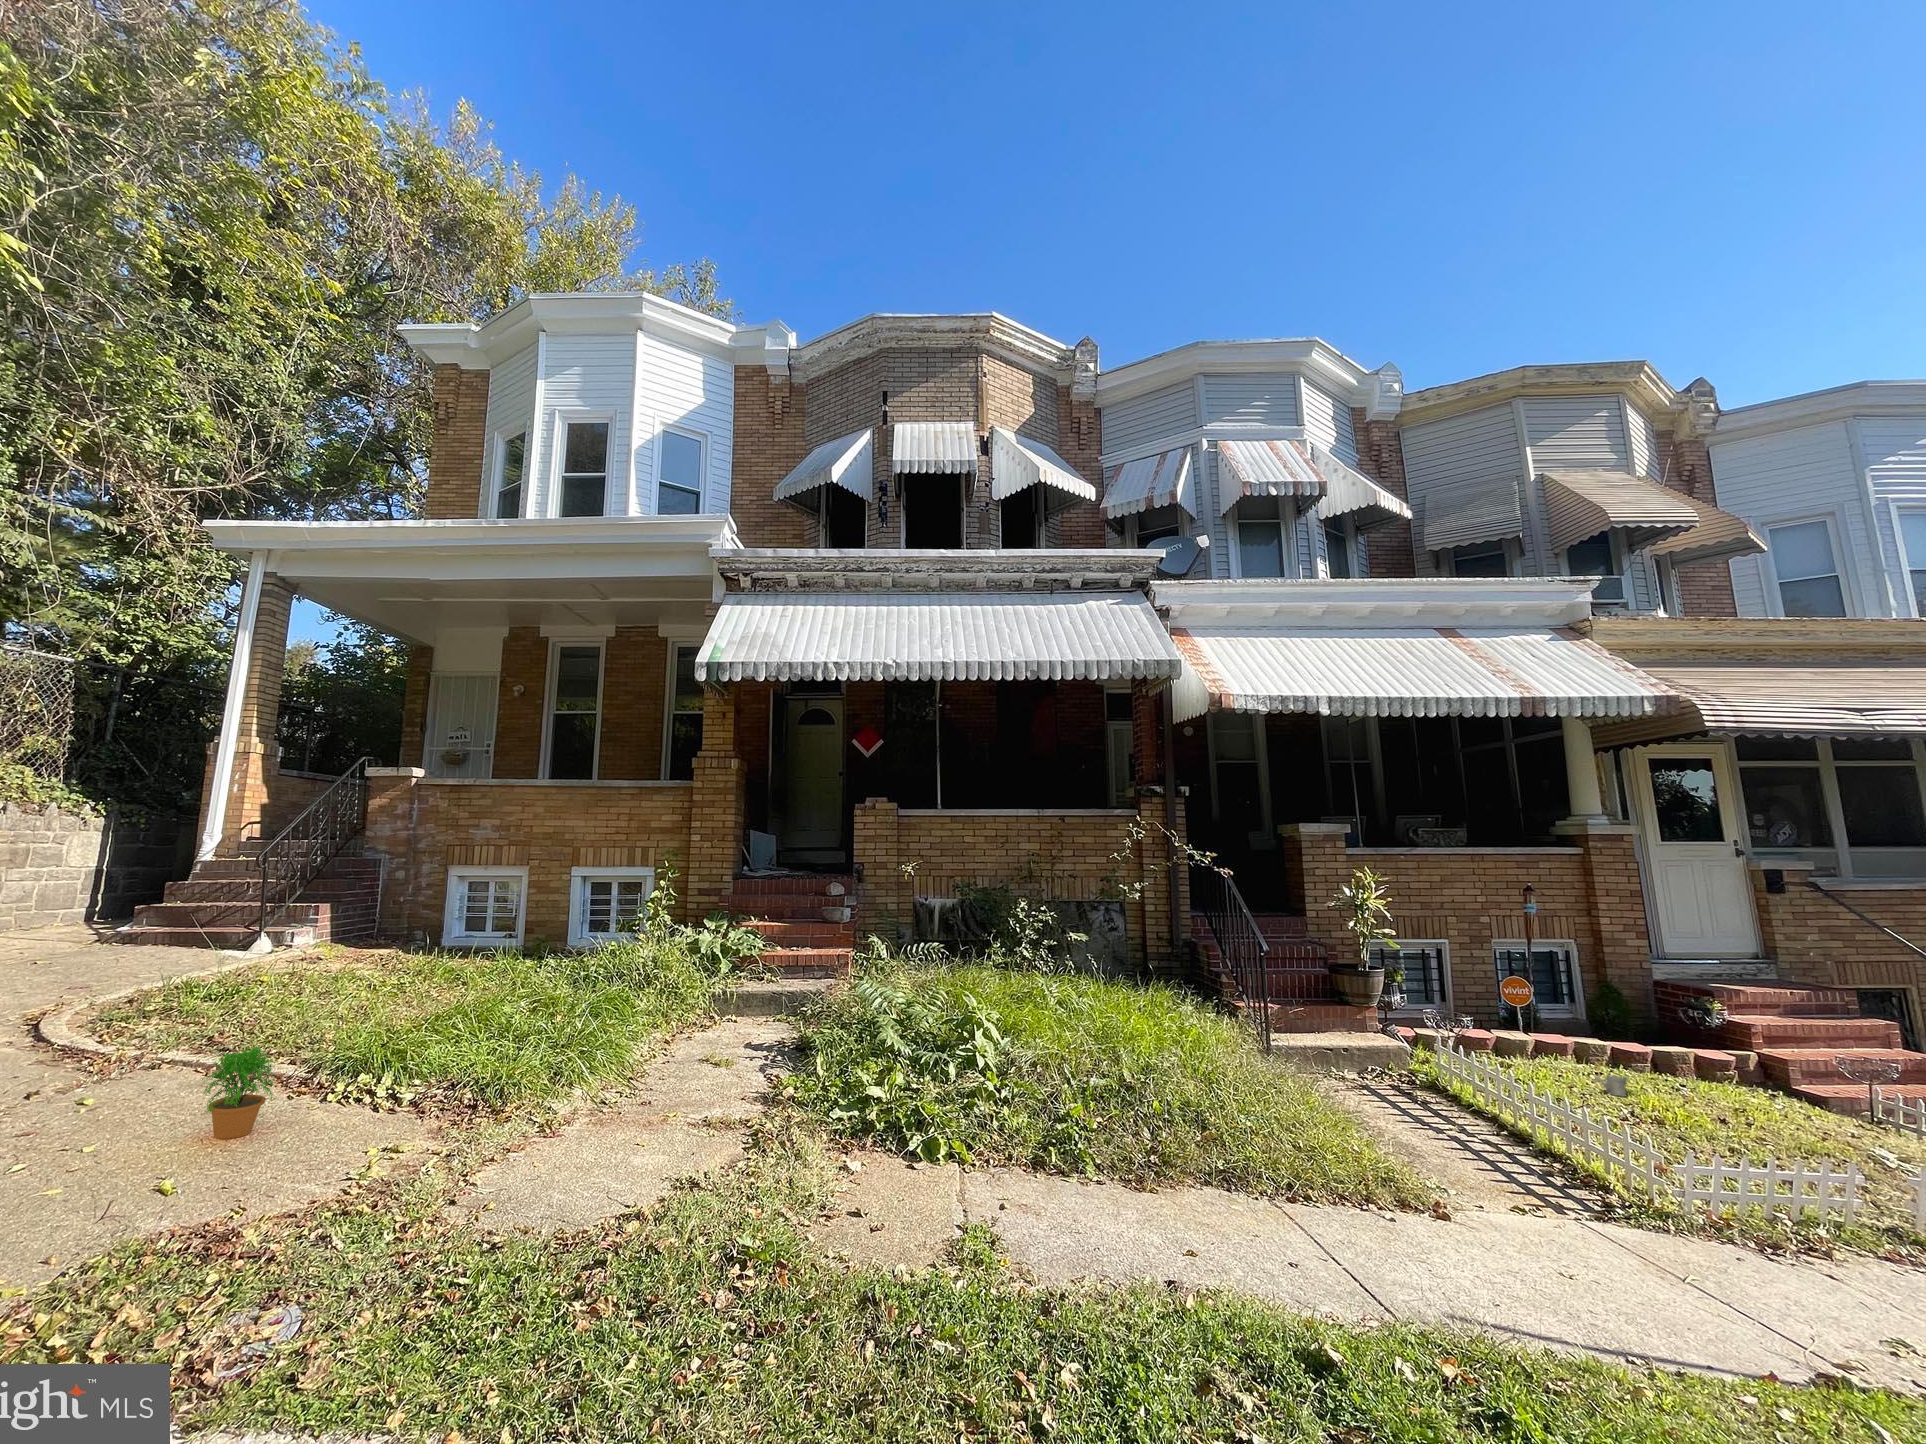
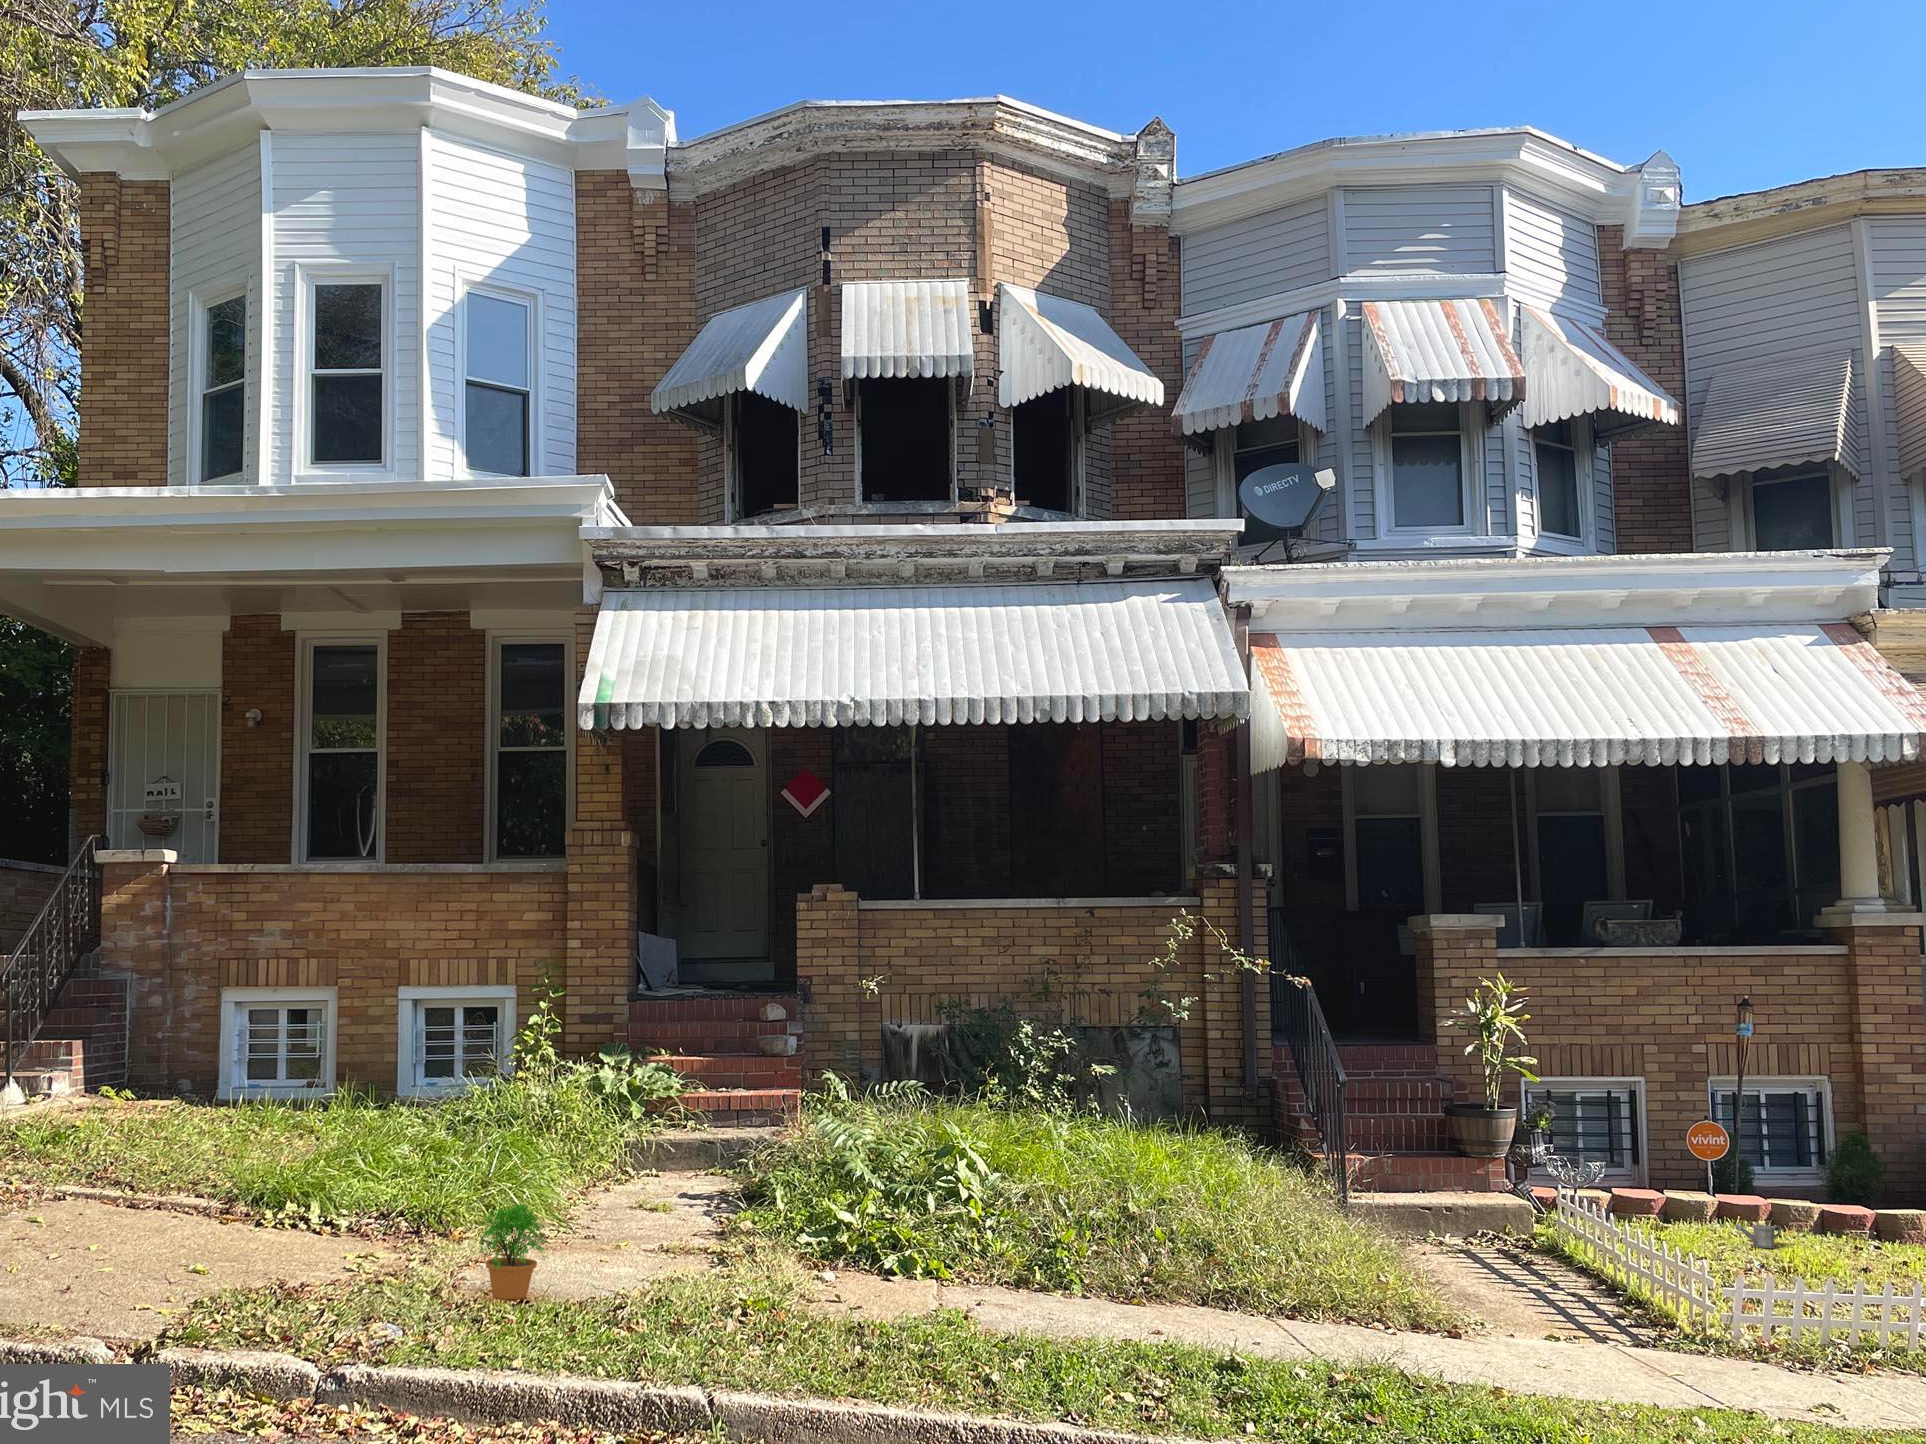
potted plant: present [202,1046,275,1139] -> present [479,1204,546,1299]

